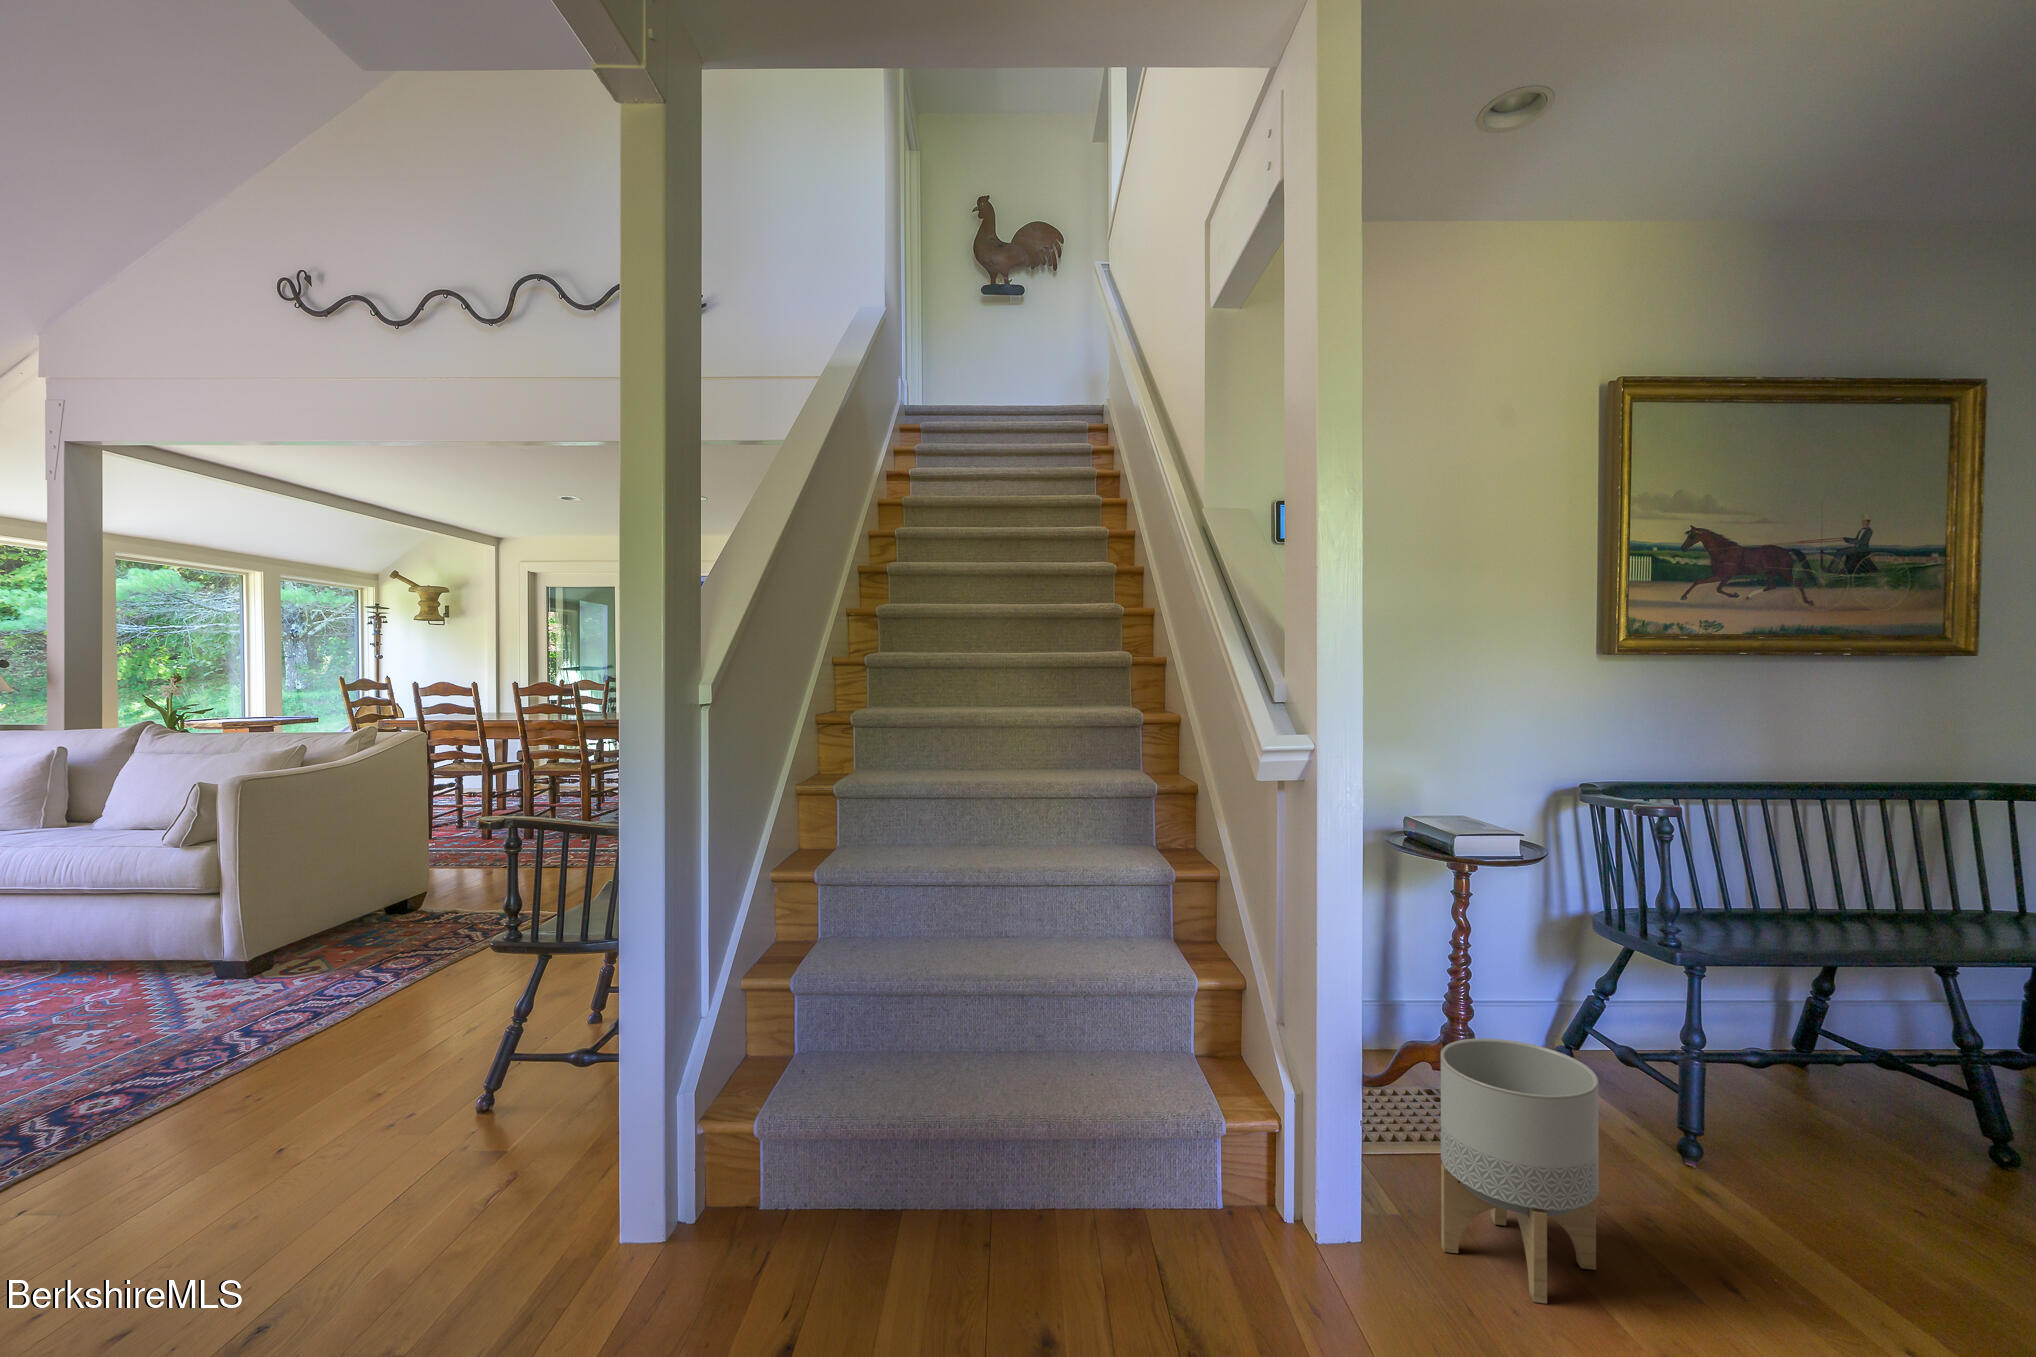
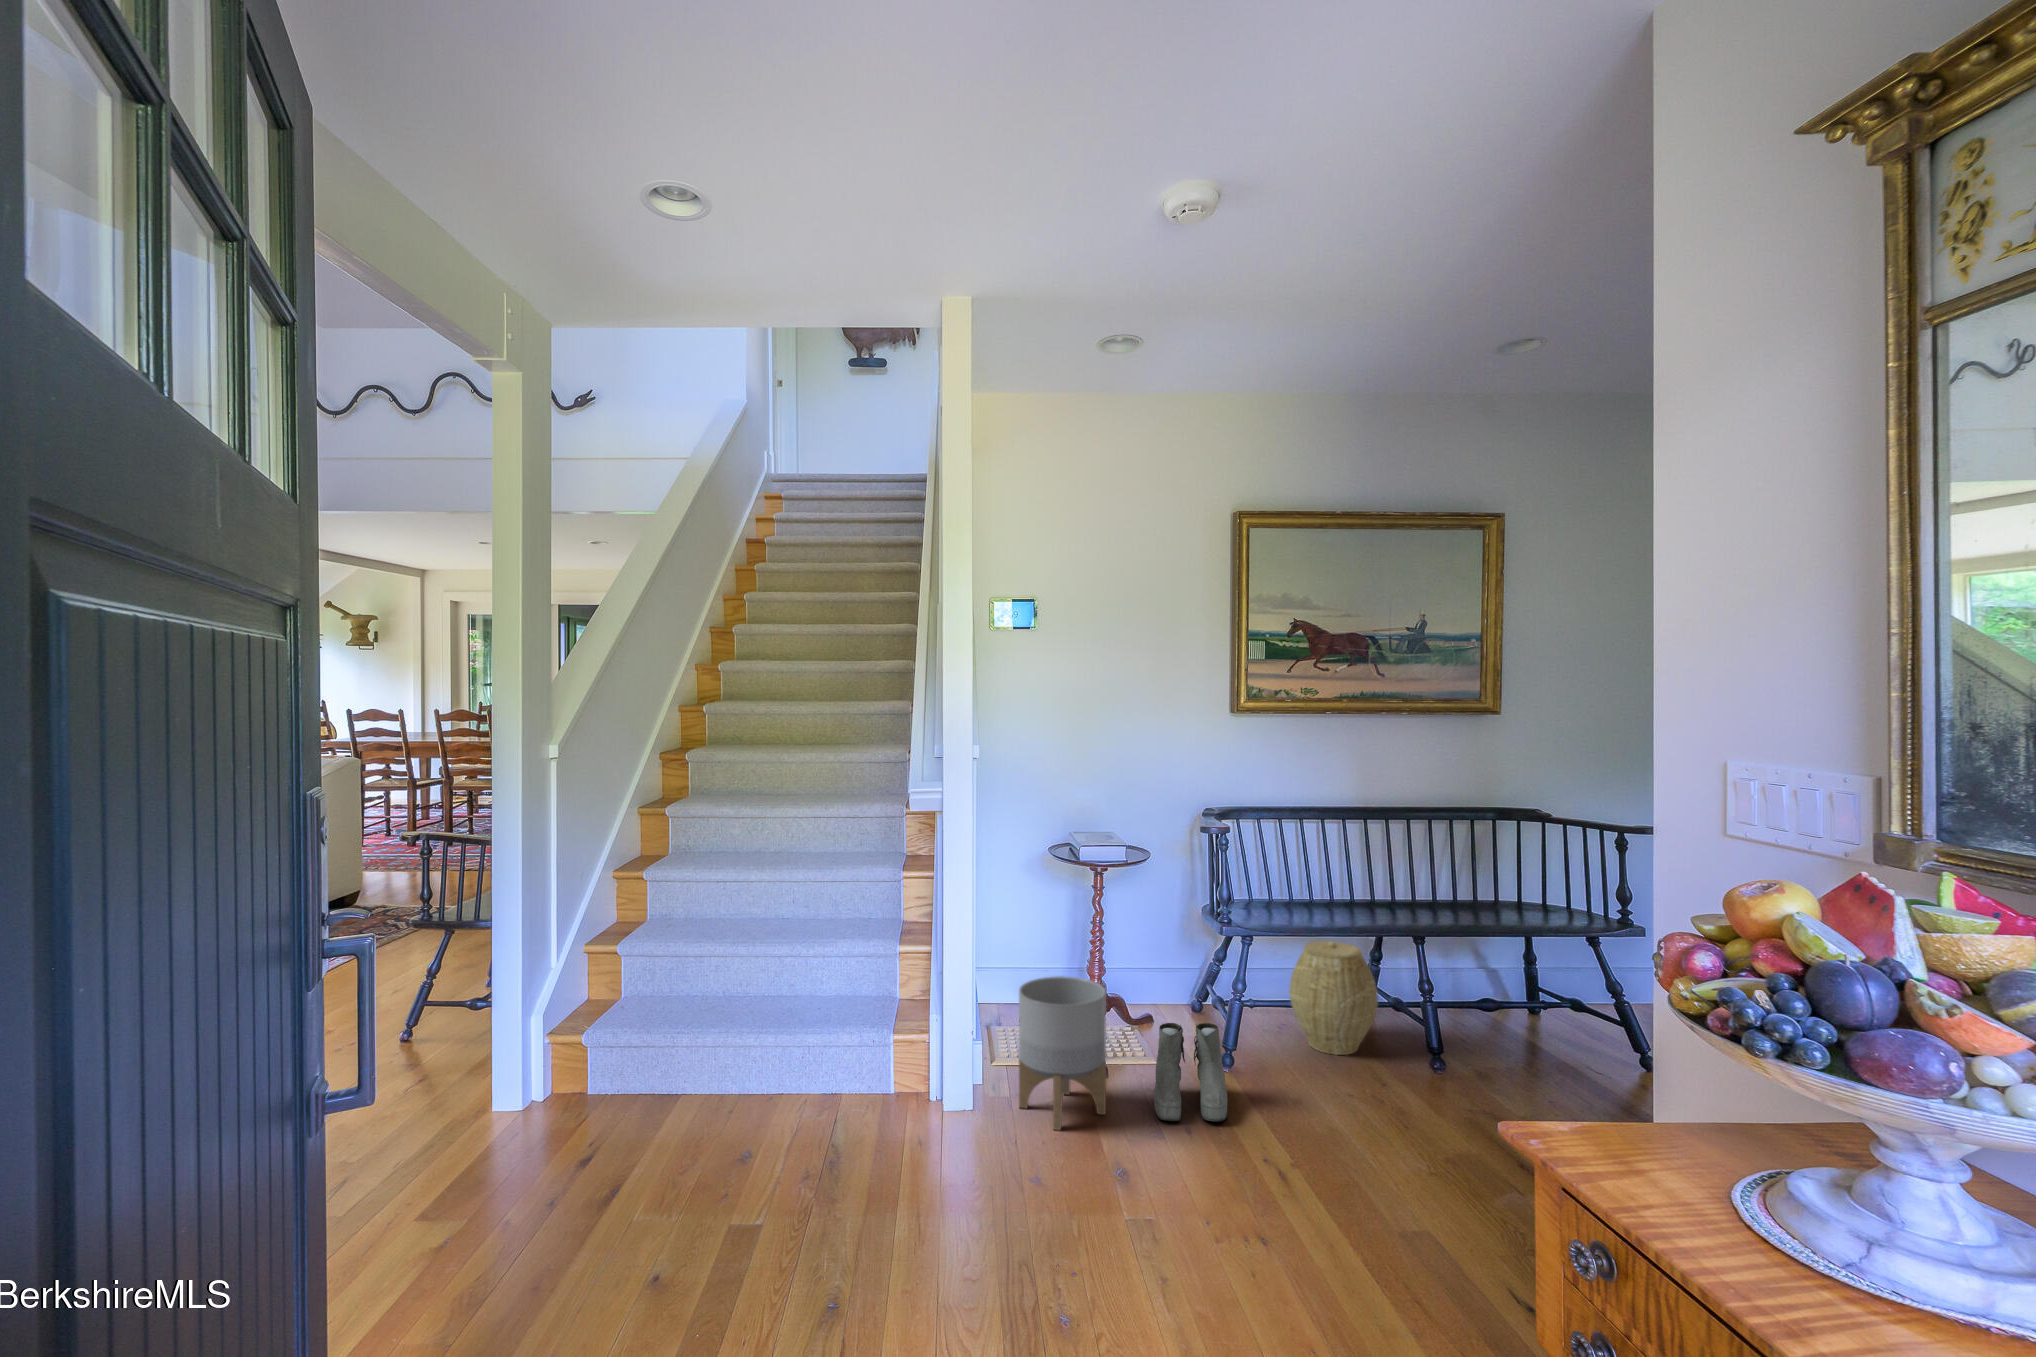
woven basket: none [1754,978,1919,1154] -> present [1289,941,1378,1055]
boots: none [1643,1115,1810,1292] -> present [1154,1023,1227,1122]

